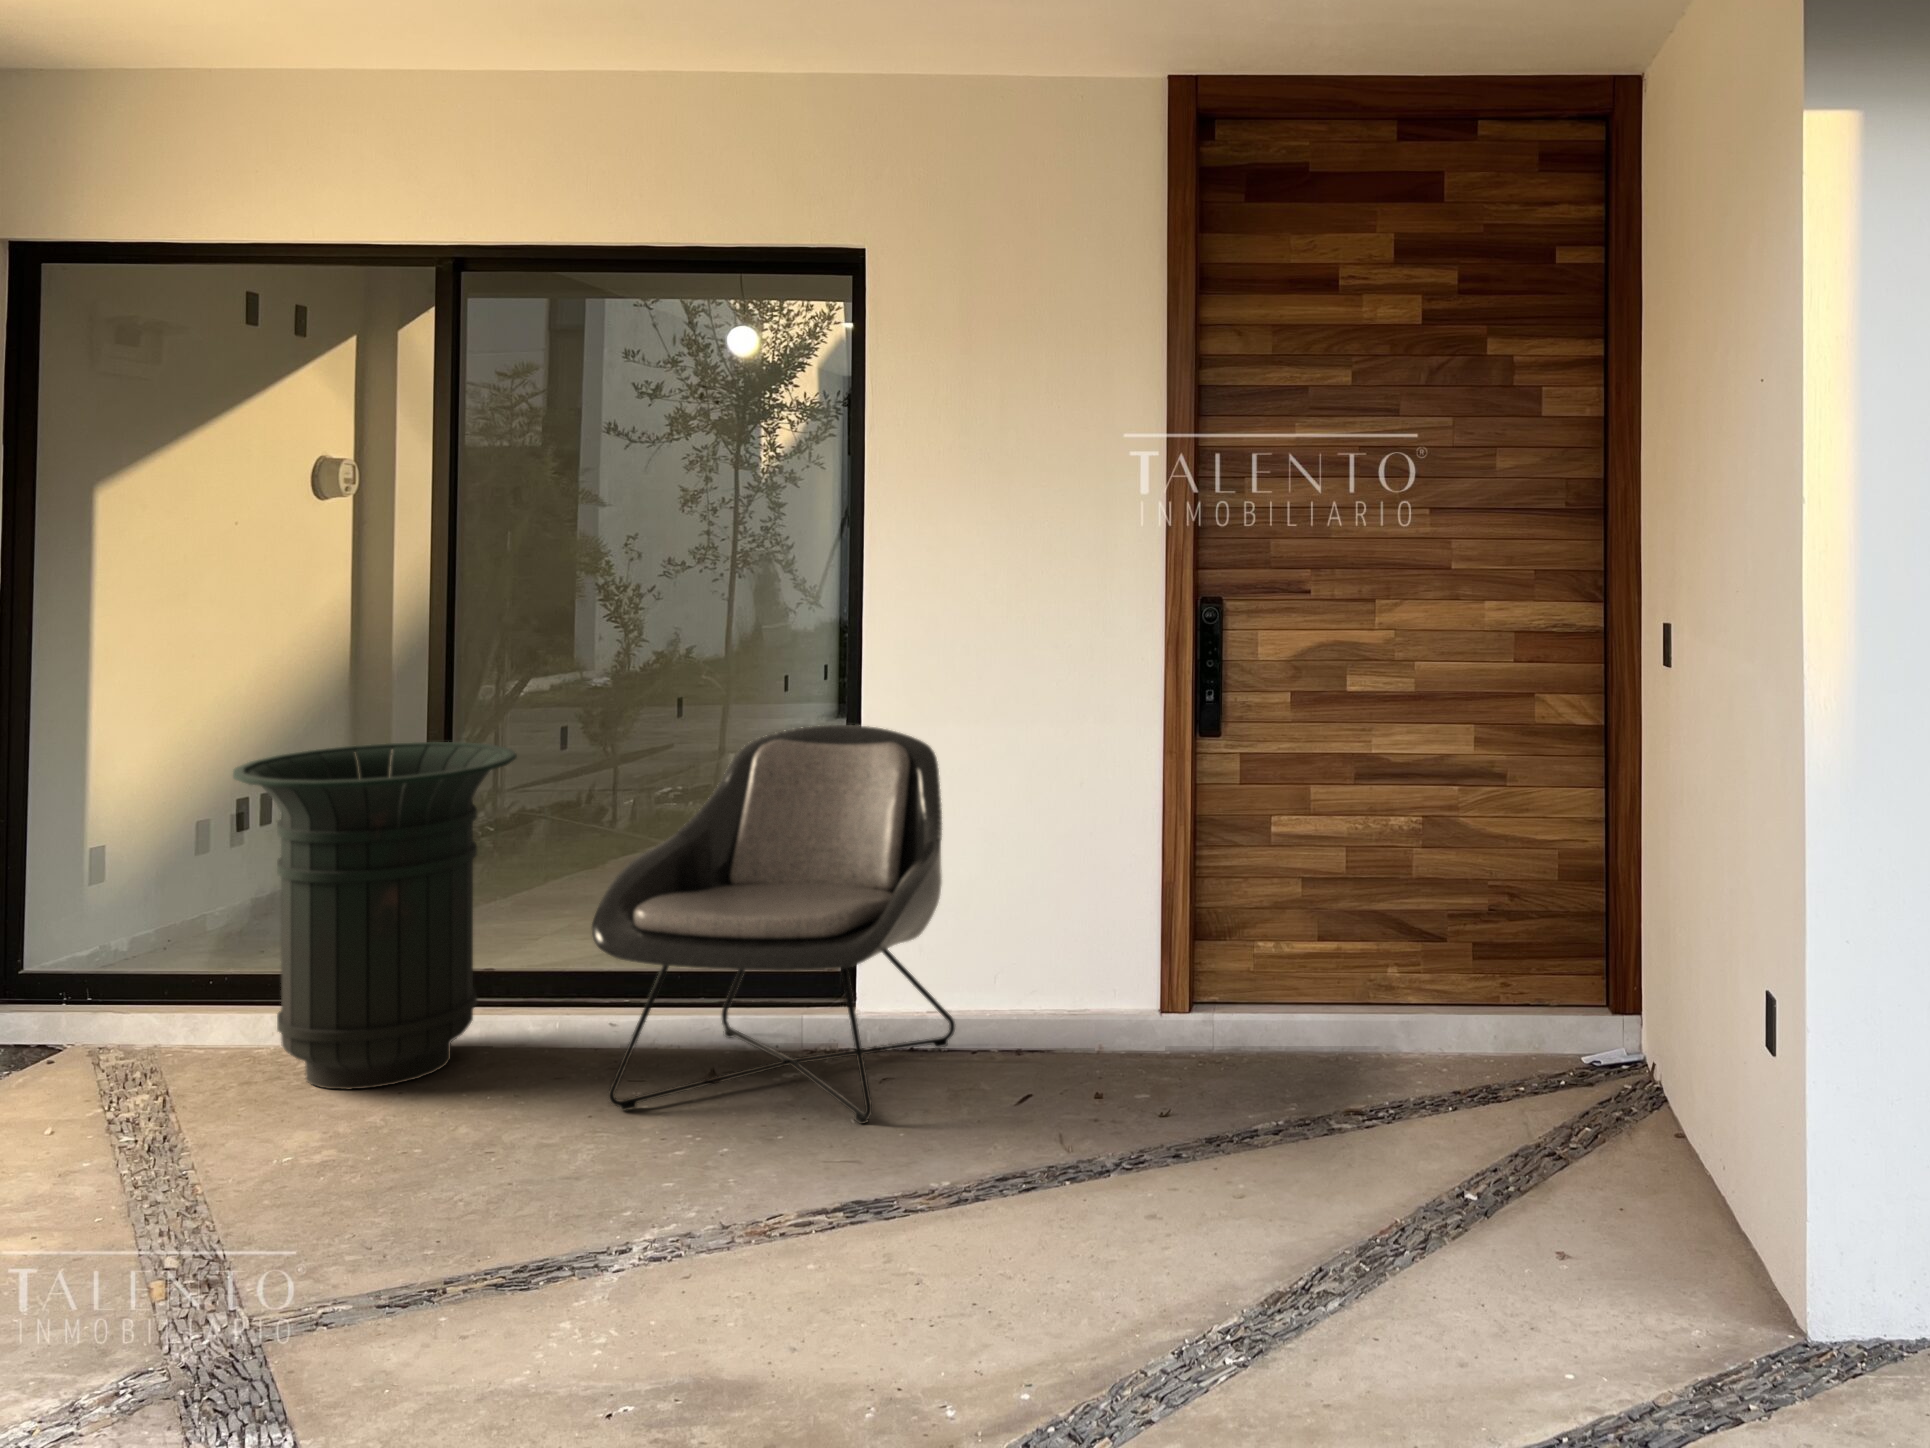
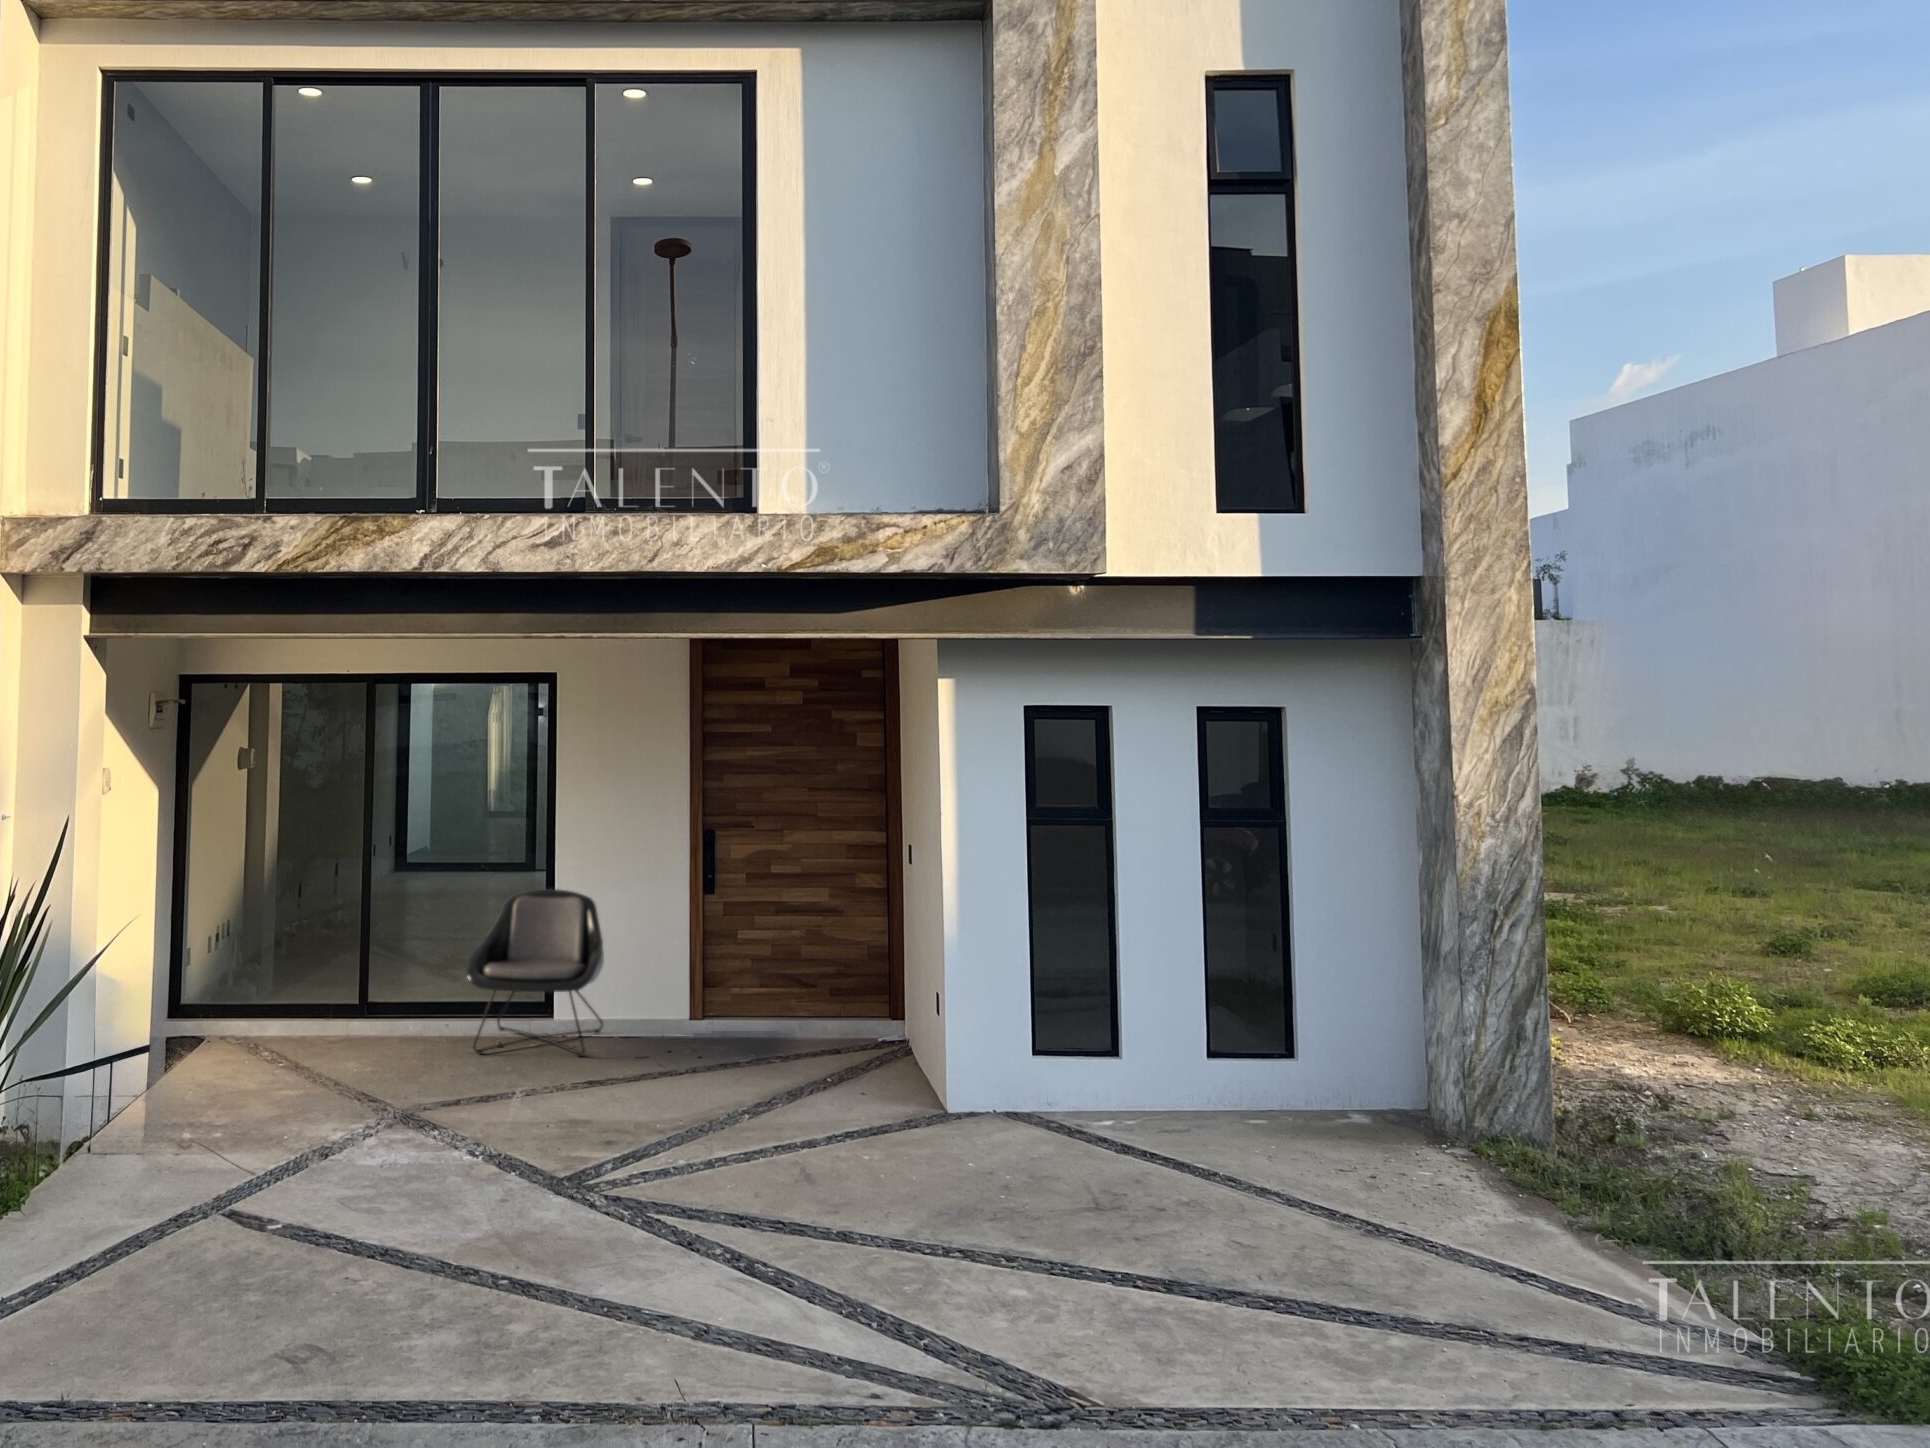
trash can: present [233,742,517,1089] -> none [305,898,415,1049]

